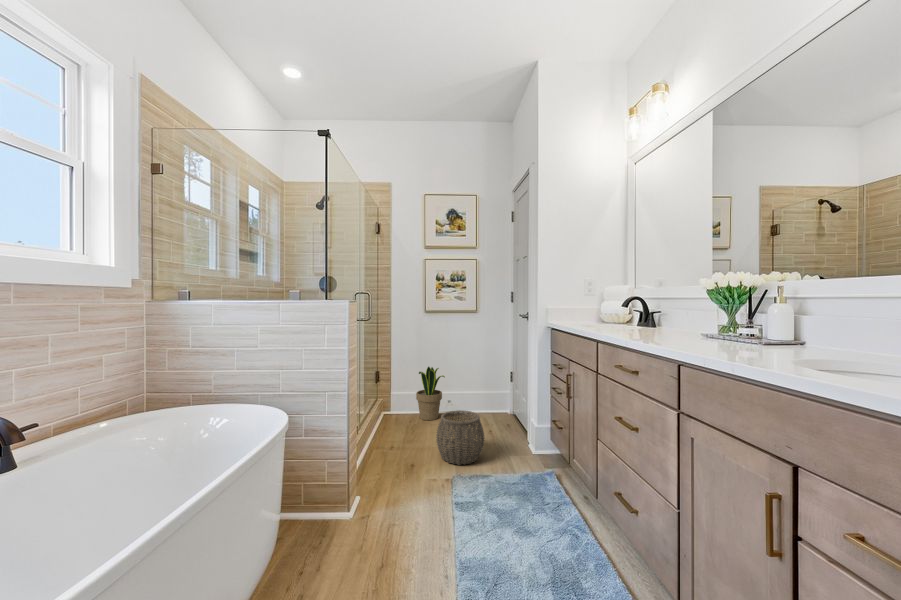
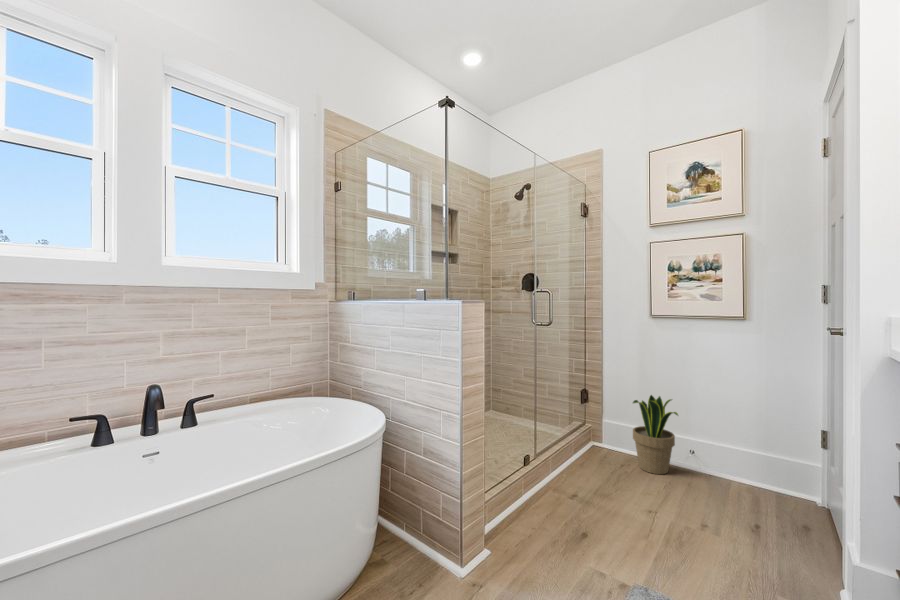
woven basket: present [436,410,485,464] -> none [626,473,718,575]

